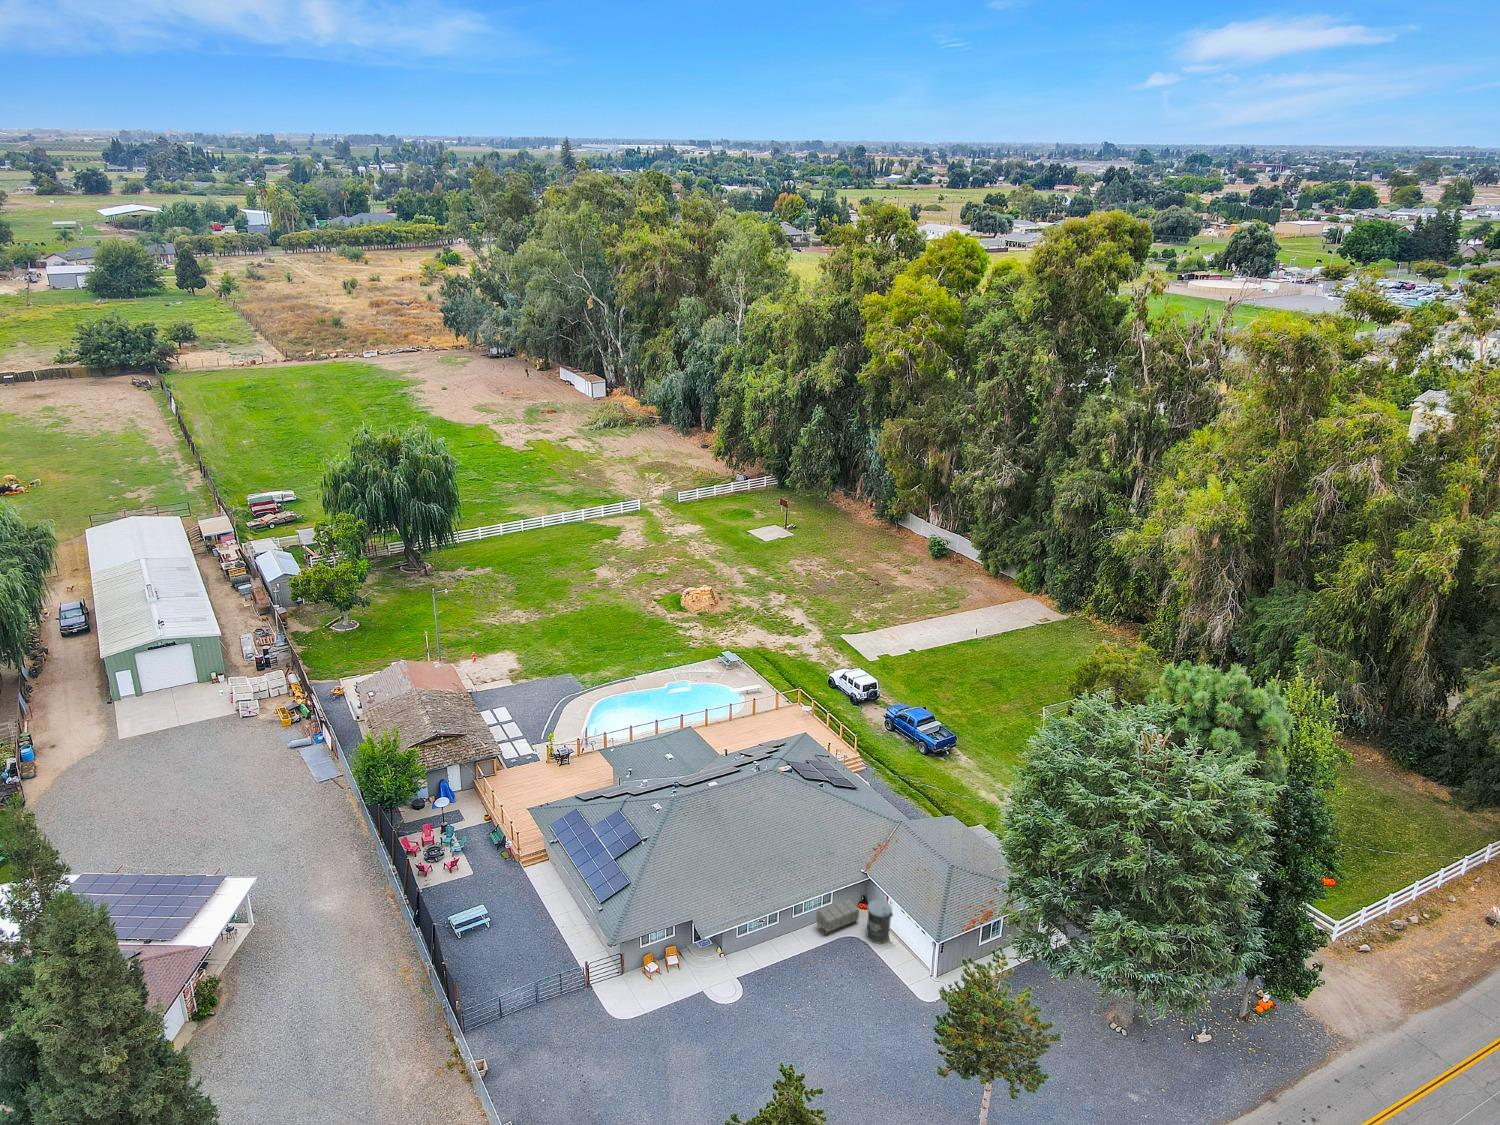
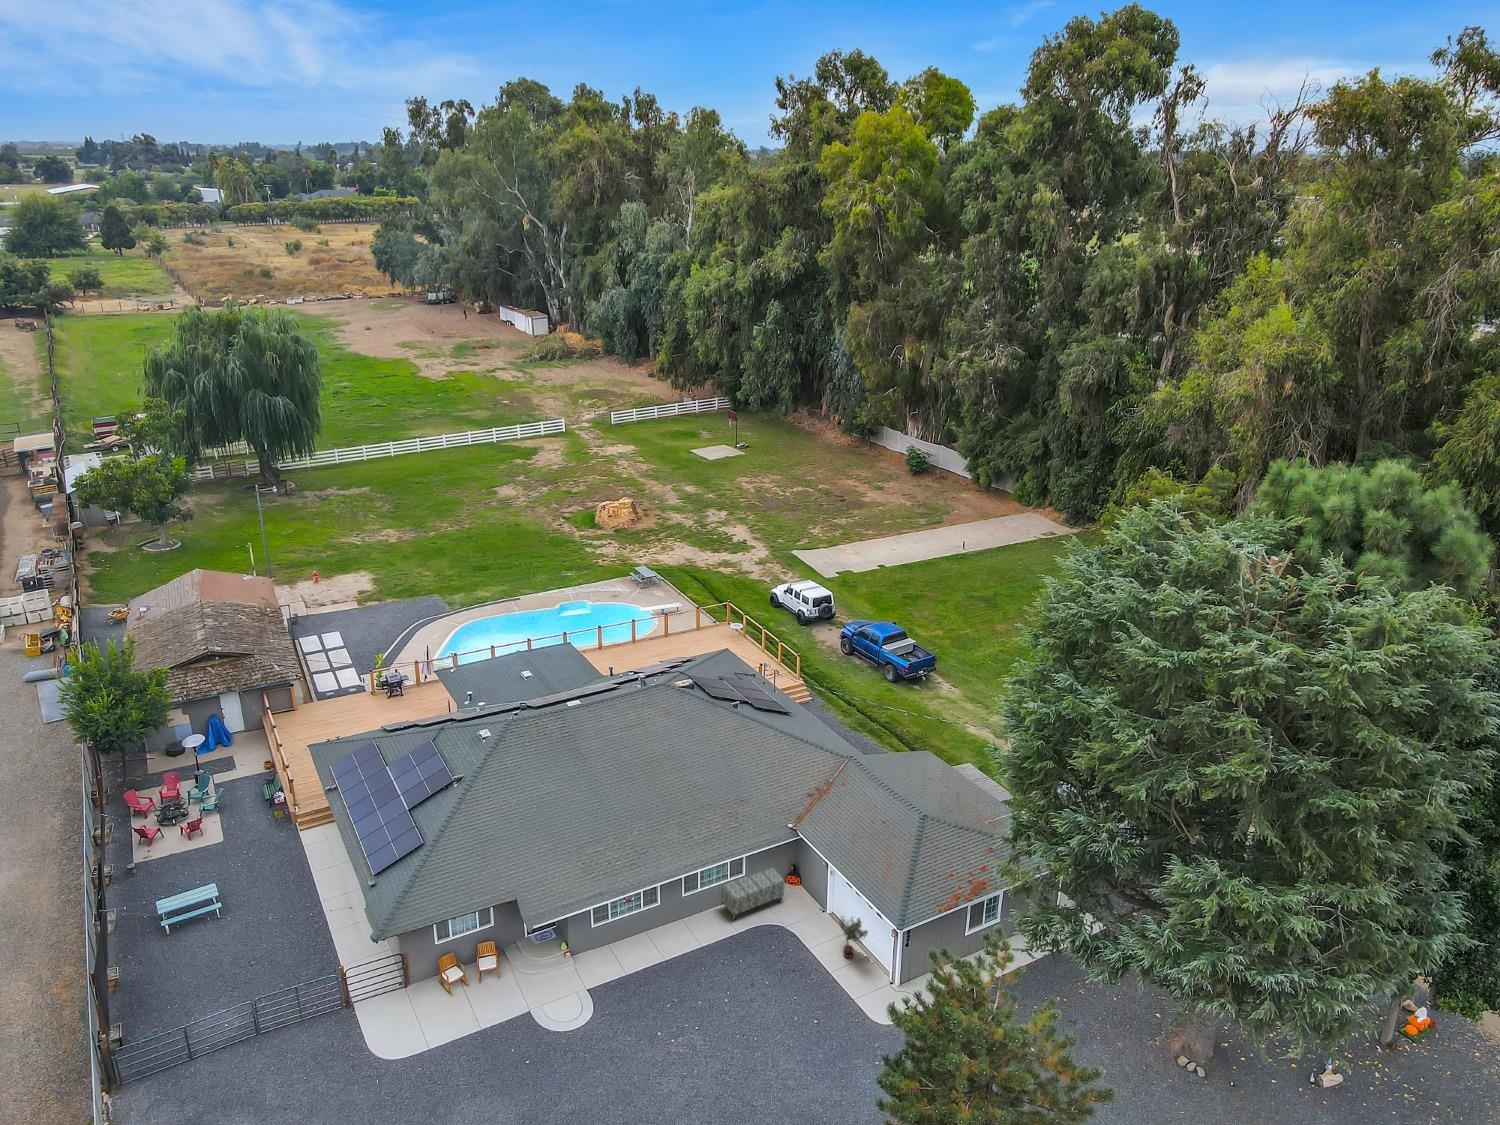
trash can: present [867,900,893,944] -> none [795,865,834,932]
potted tree: none [896,934,916,961] -> present [839,917,868,958]

